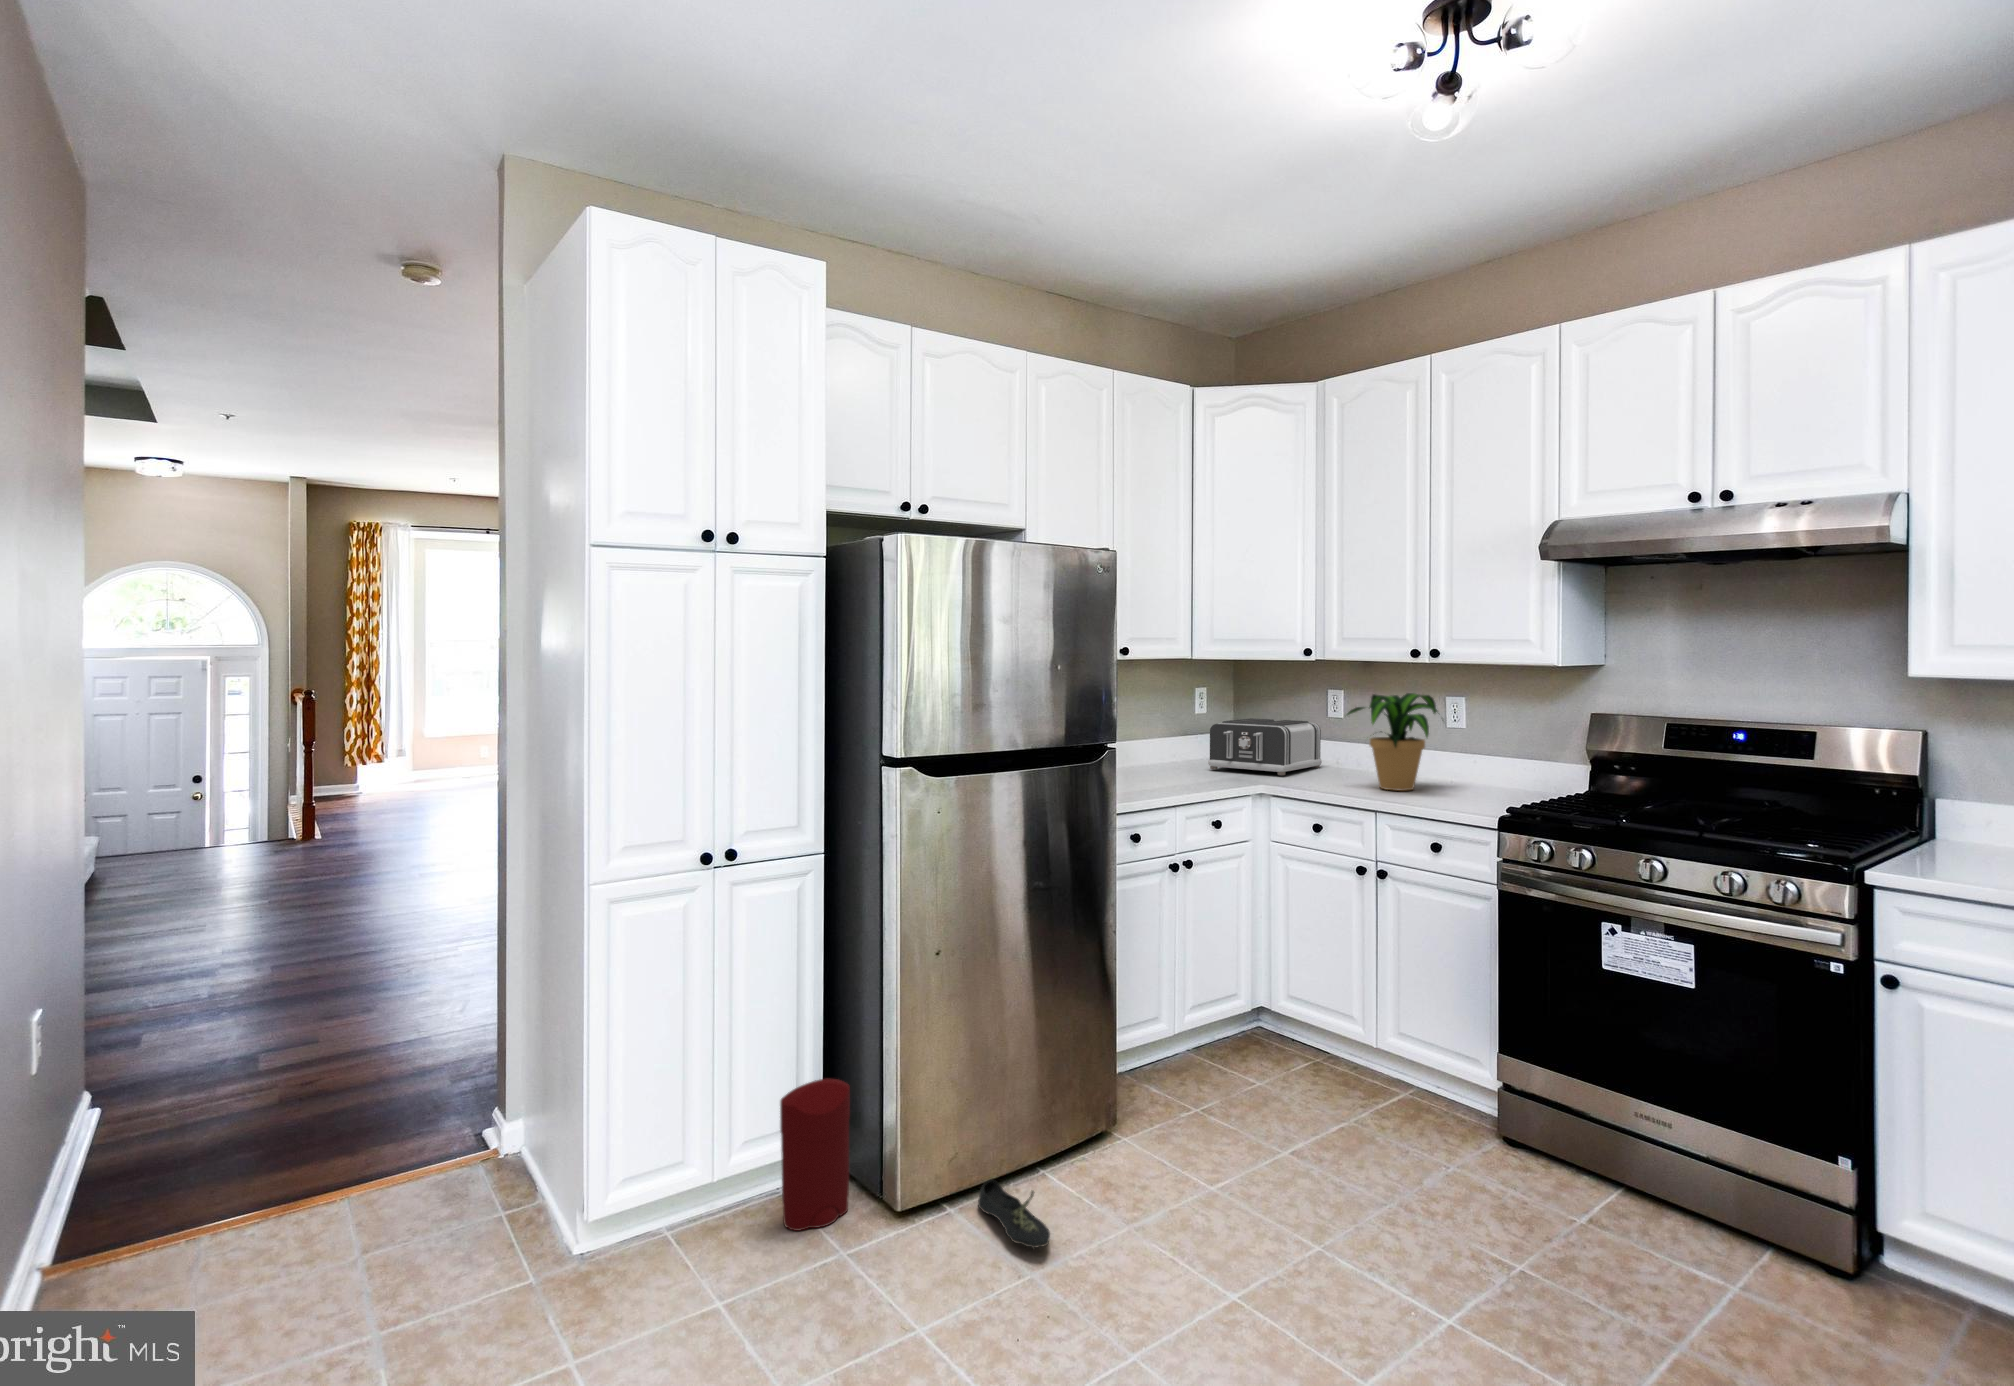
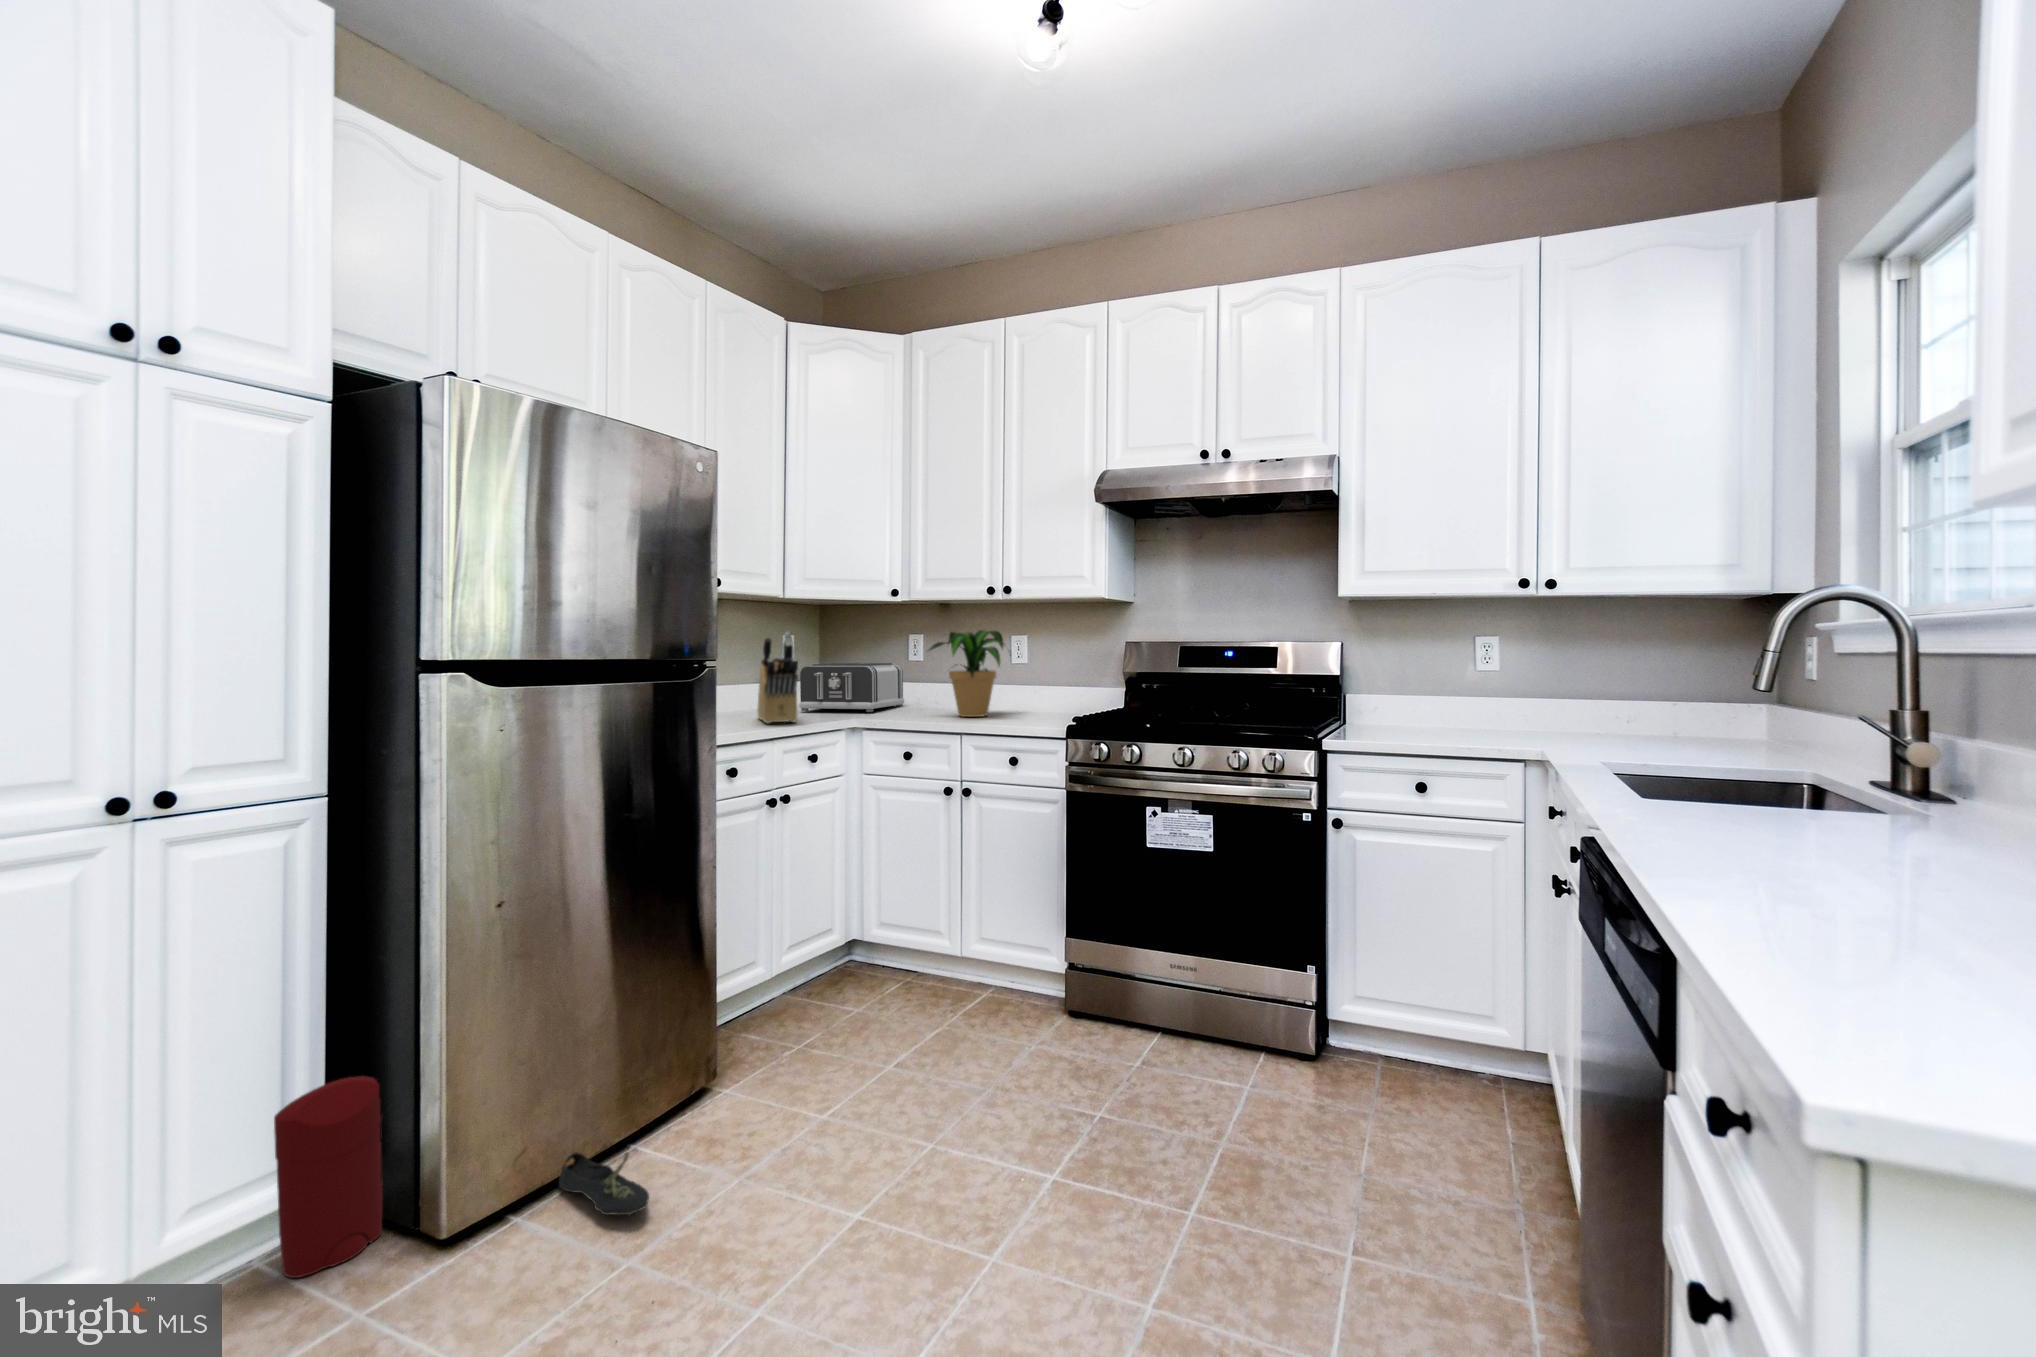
knife block: none [1166,695,1205,785] -> present [757,633,798,723]

